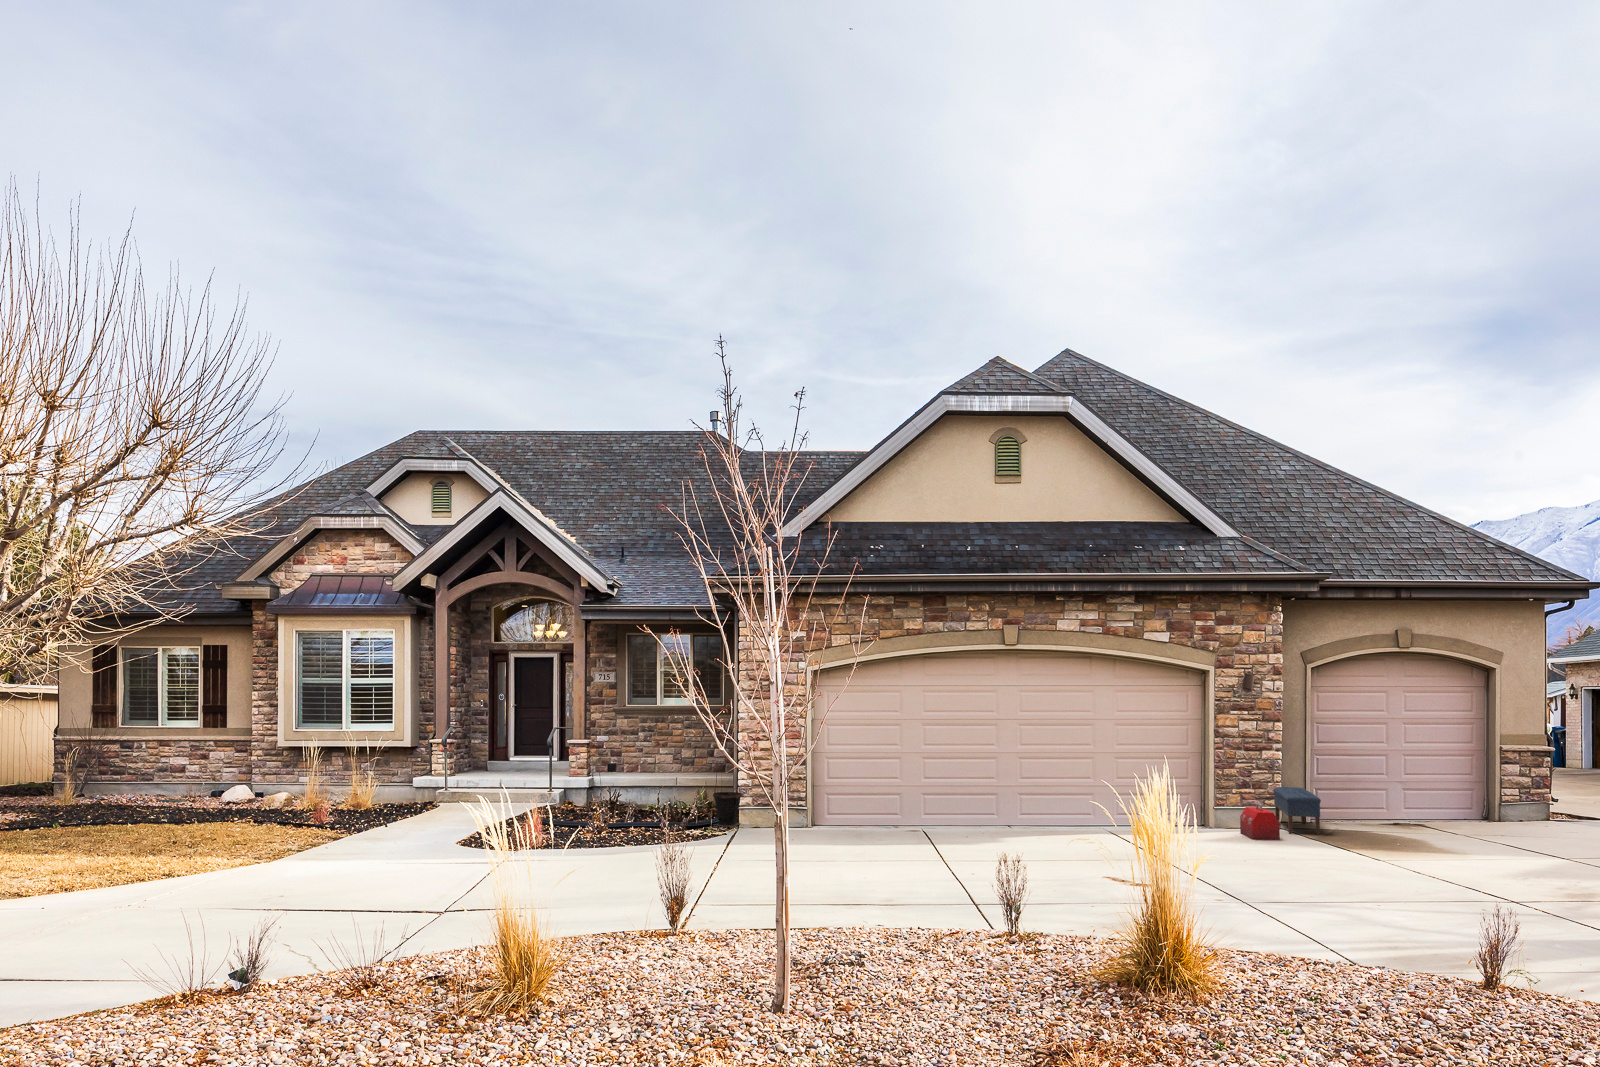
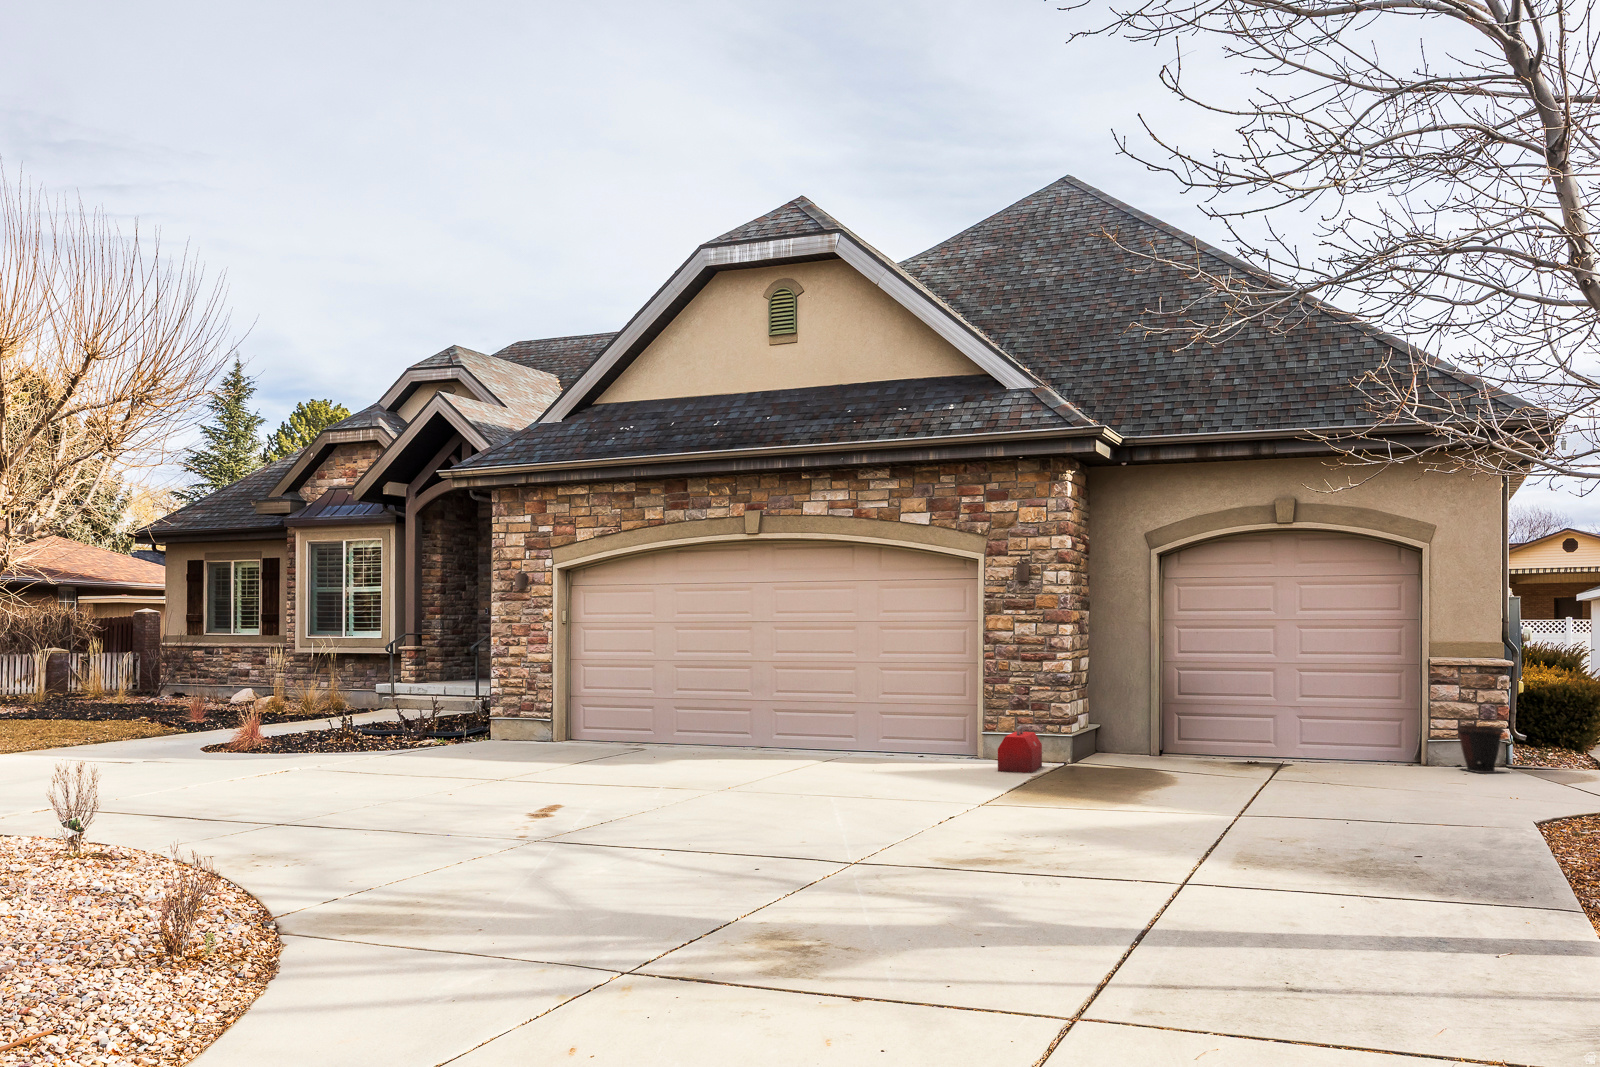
bench: present [1273,787,1321,835] -> none [1068,711,1137,770]
bucket: present [713,792,742,827] -> present [1457,725,1504,773]

